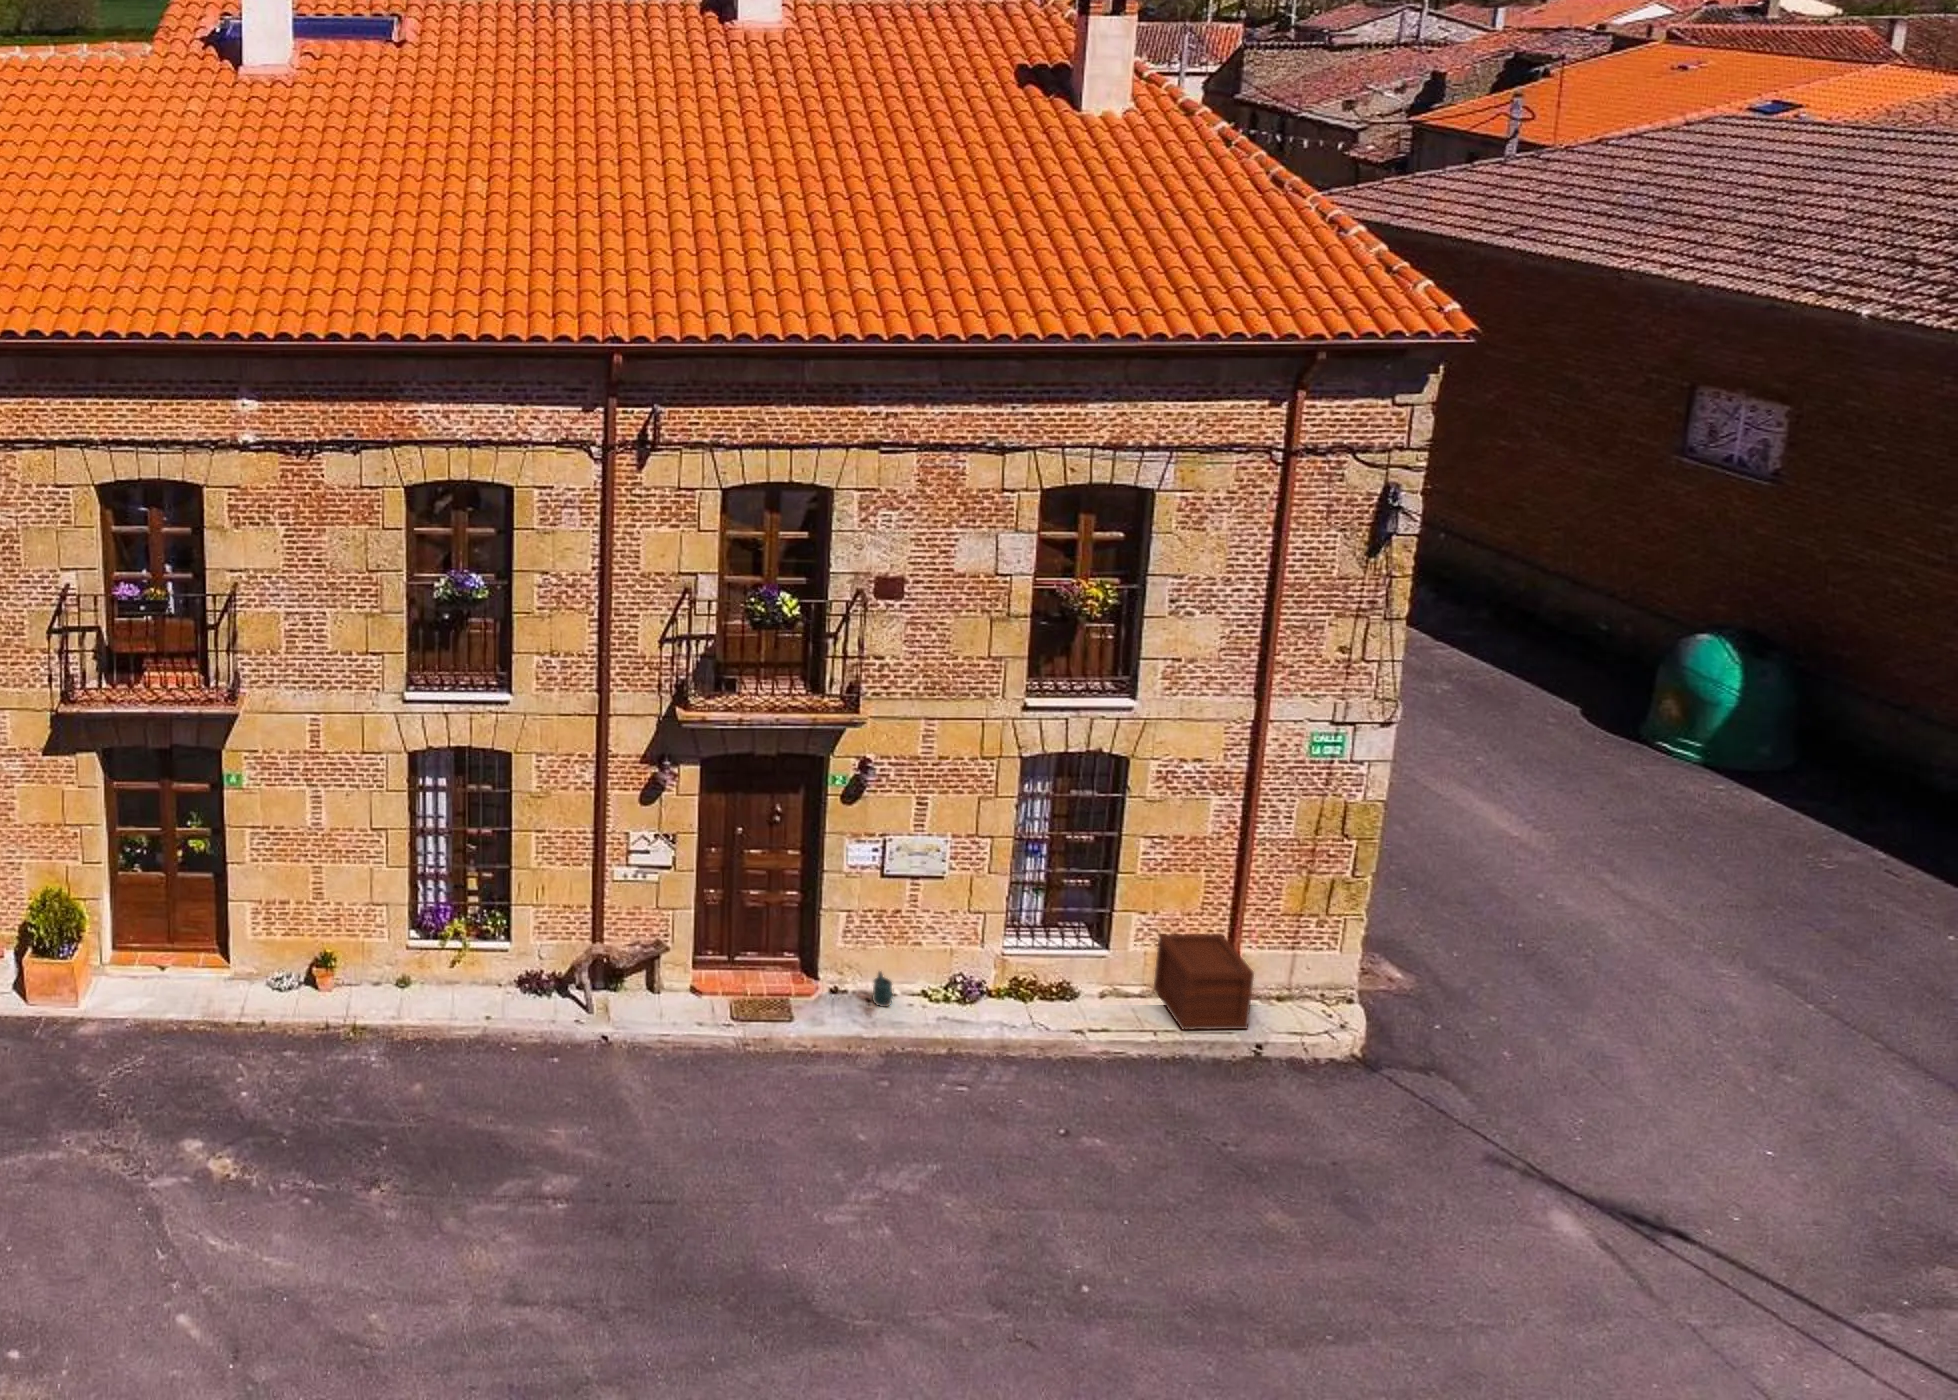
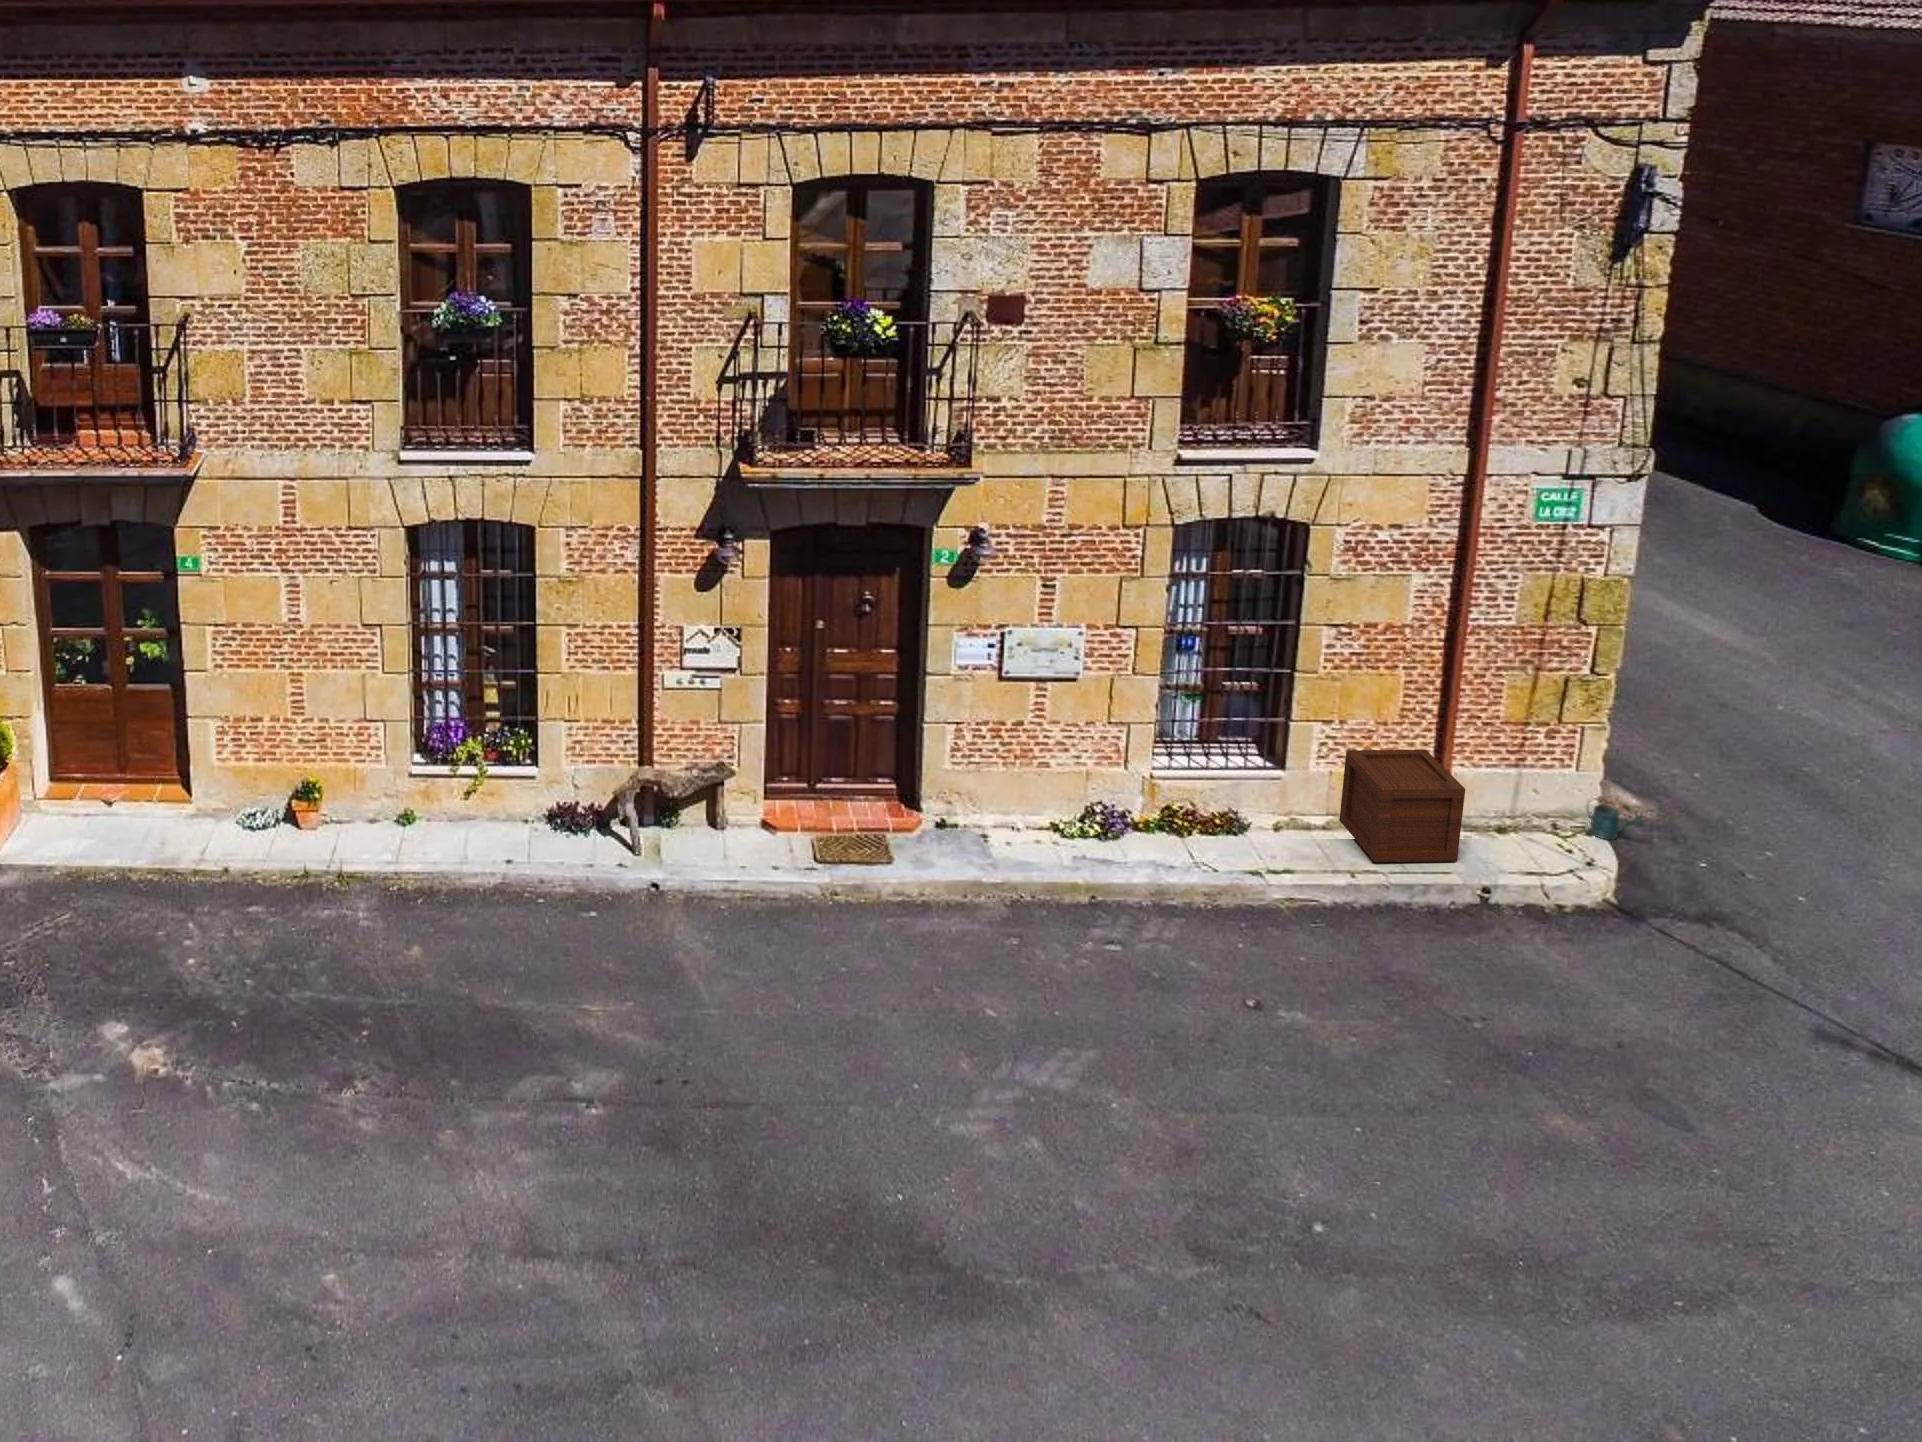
watering can: present [872,972,893,1007] -> present [1588,801,1643,840]

